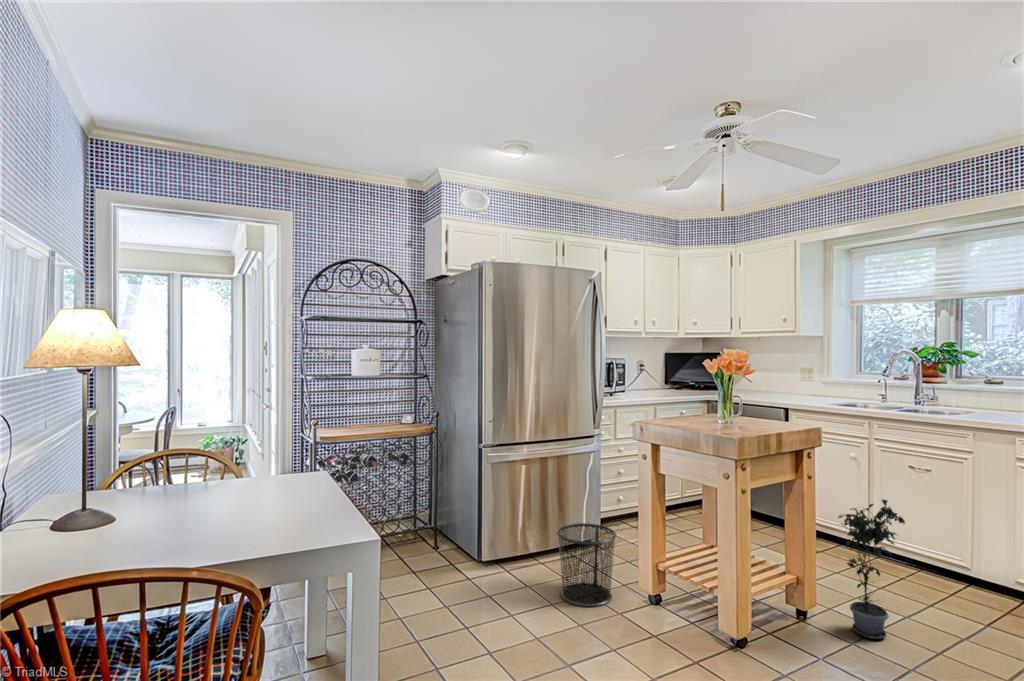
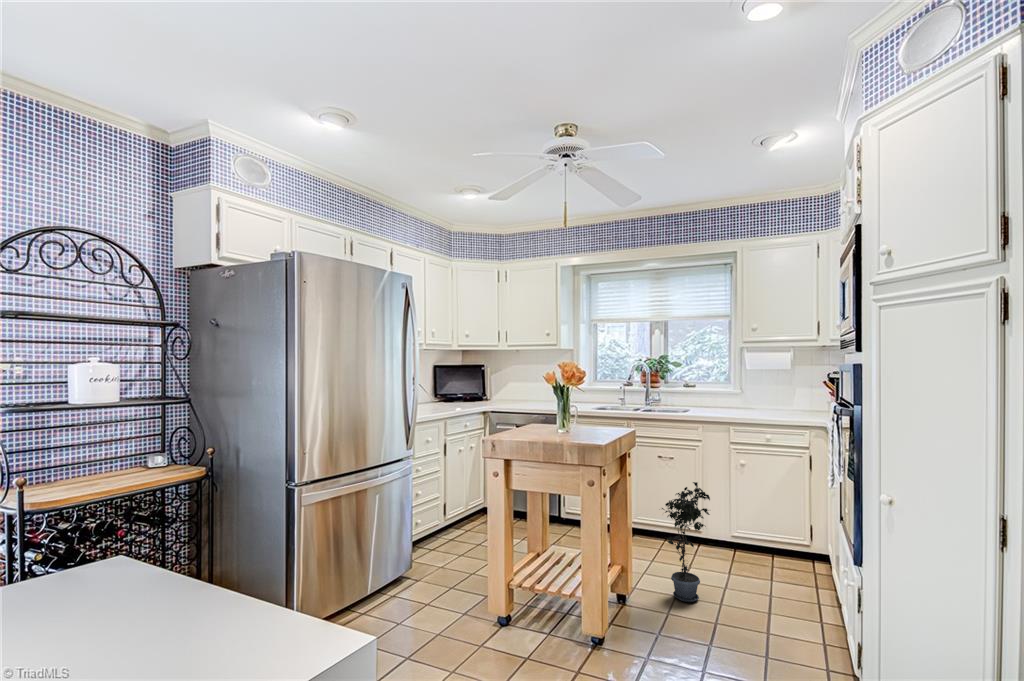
waste bin: present [557,523,616,607] -> none [412,554,479,652]

